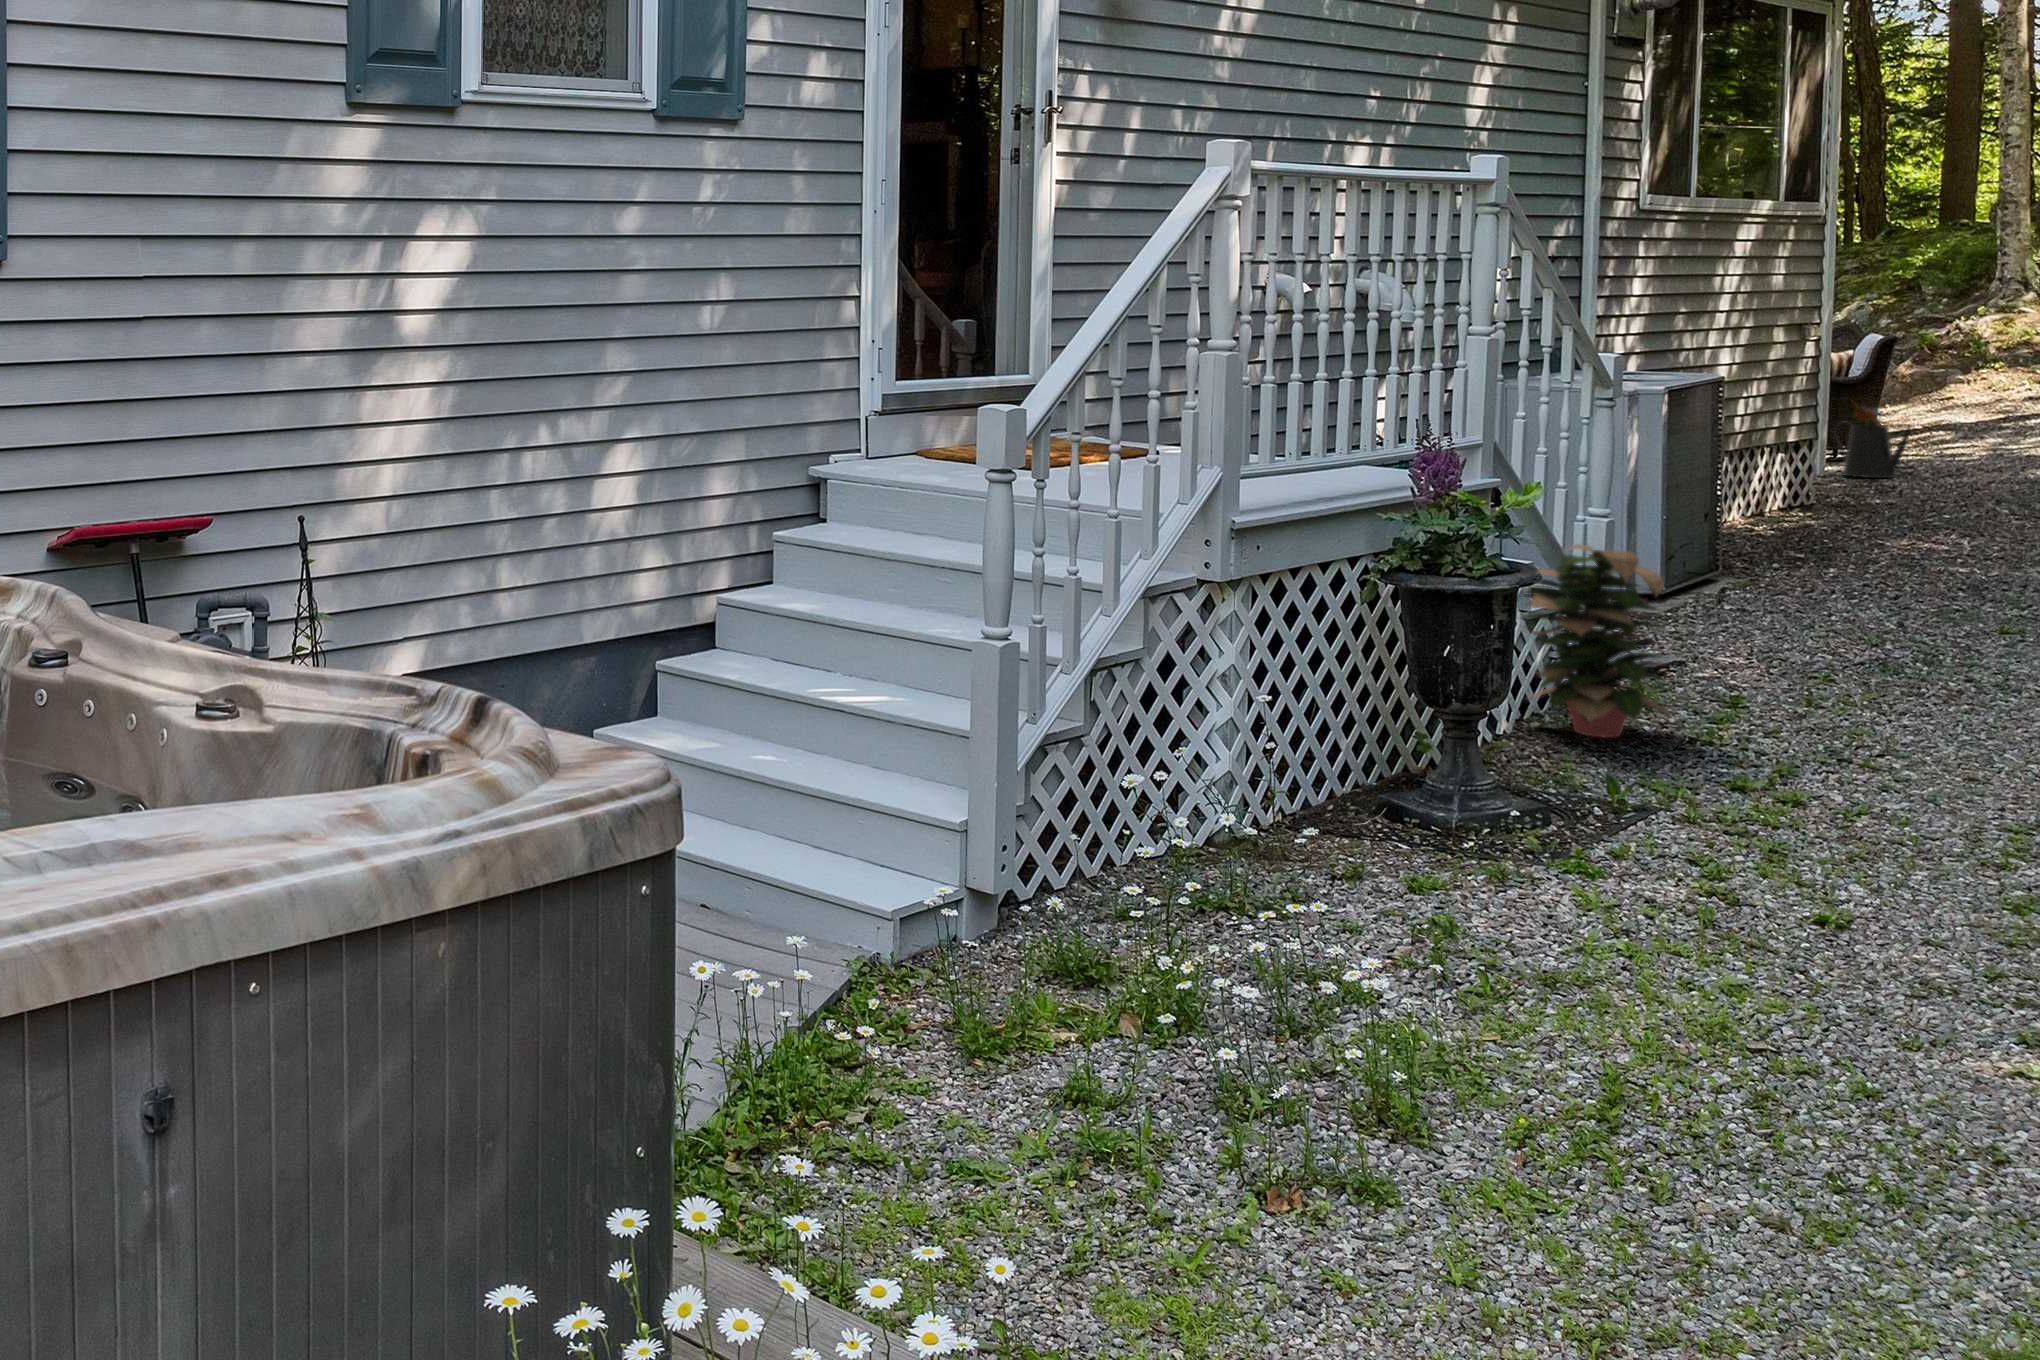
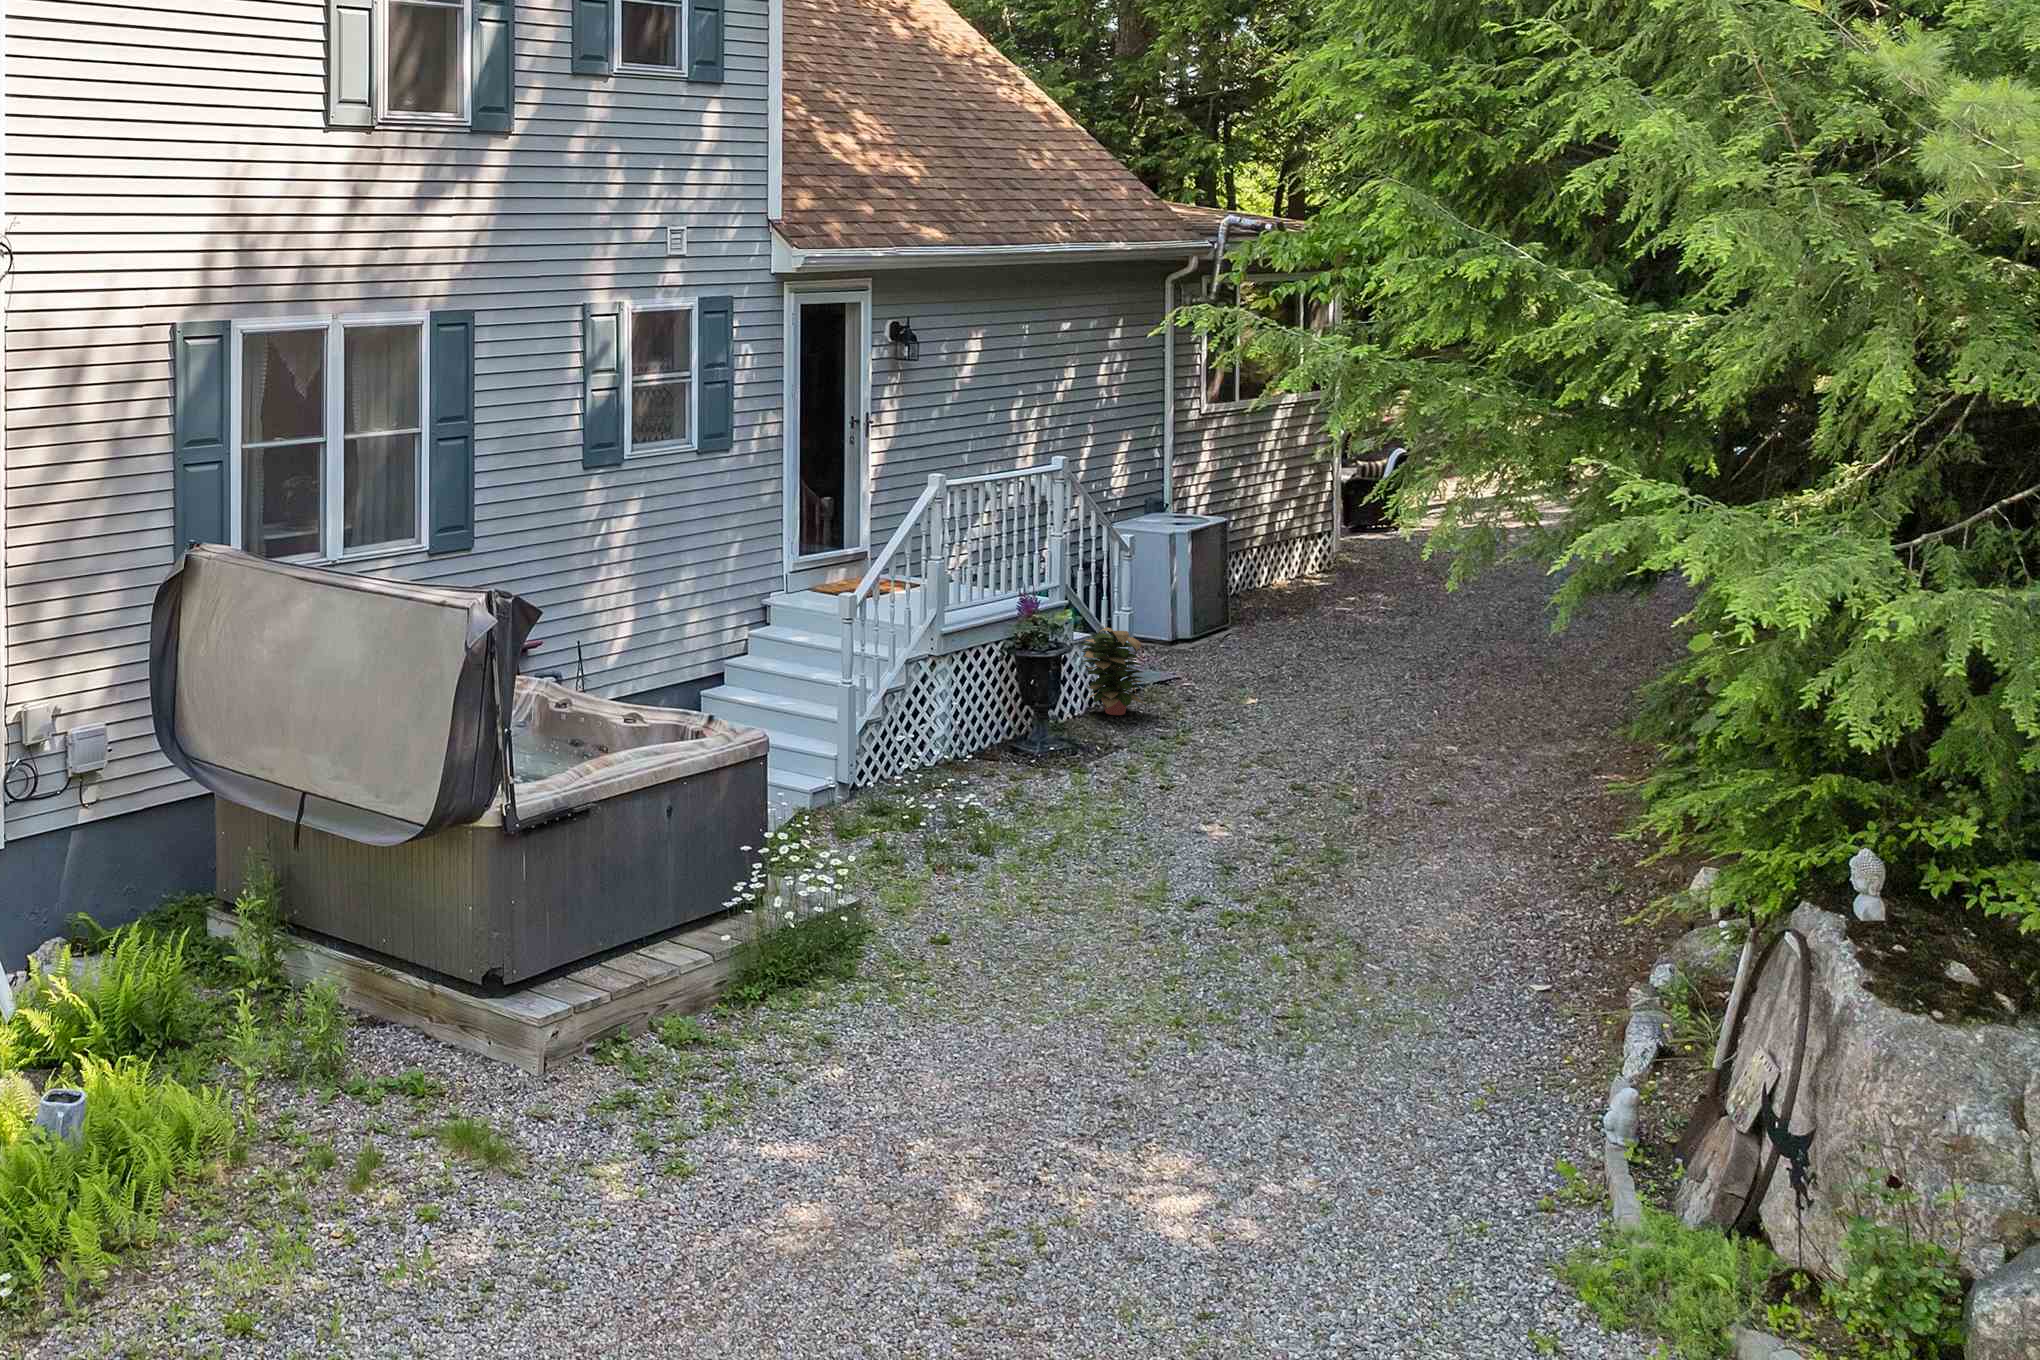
watering can: present [1843,406,1911,478] -> none [1339,509,1377,557]

